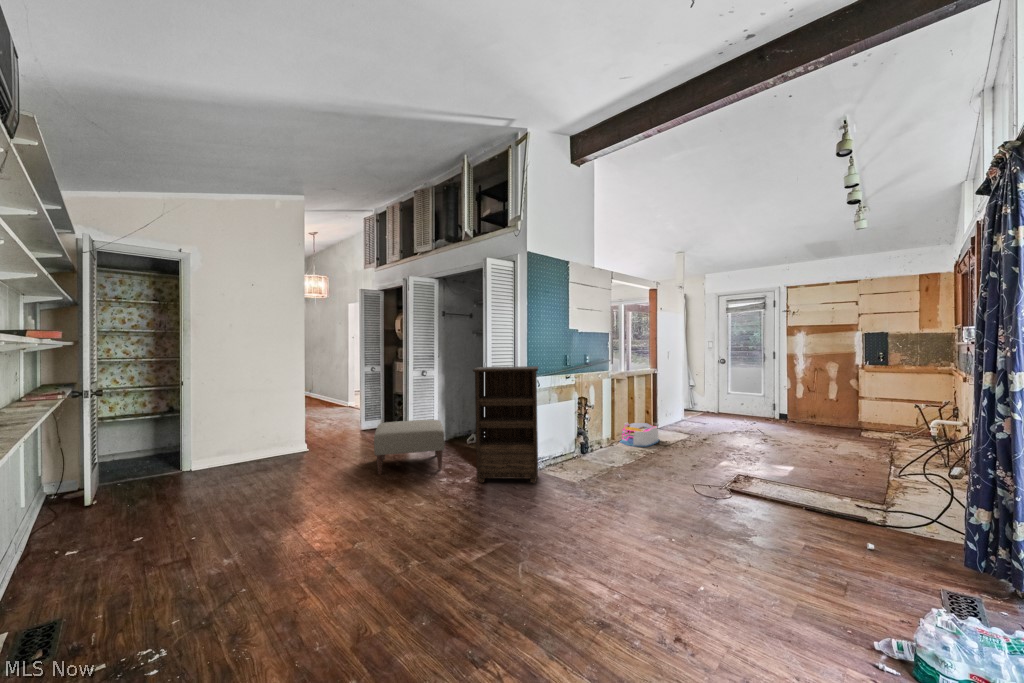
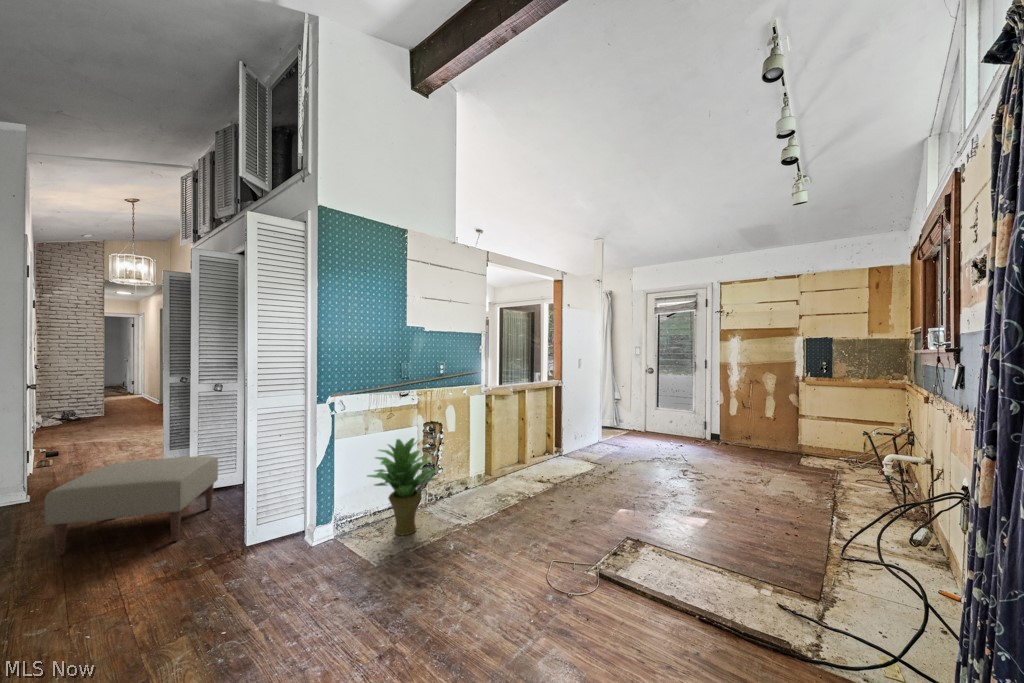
bookshelf: present [473,366,538,483] -> none [194,381,327,573]
potted plant: none [558,406,605,469] -> present [367,438,437,535]
storage bin: present [620,423,659,447] -> none [496,451,551,487]

